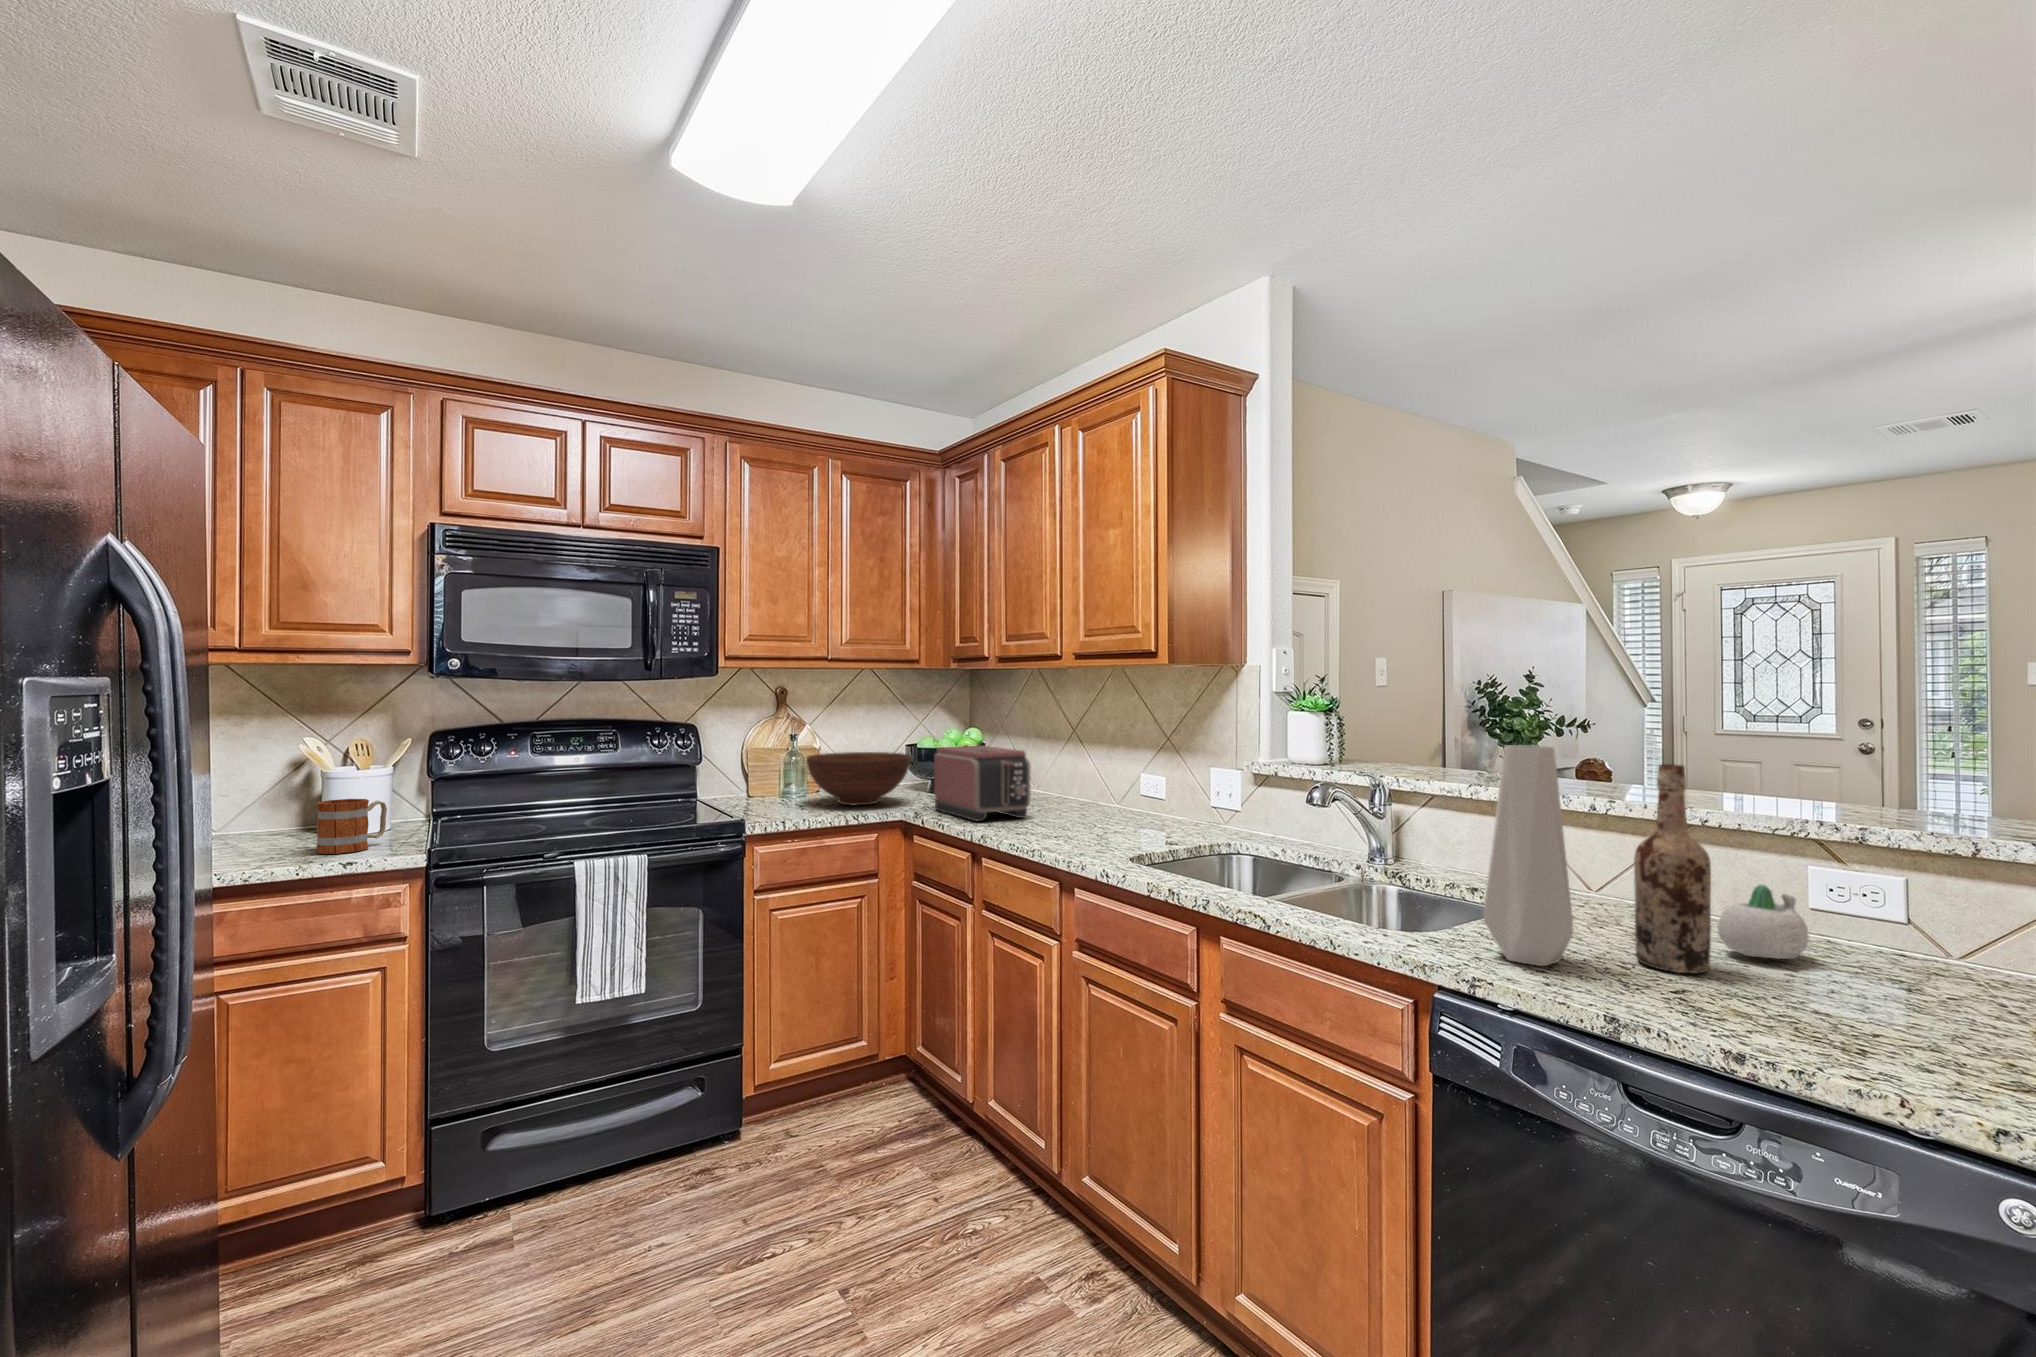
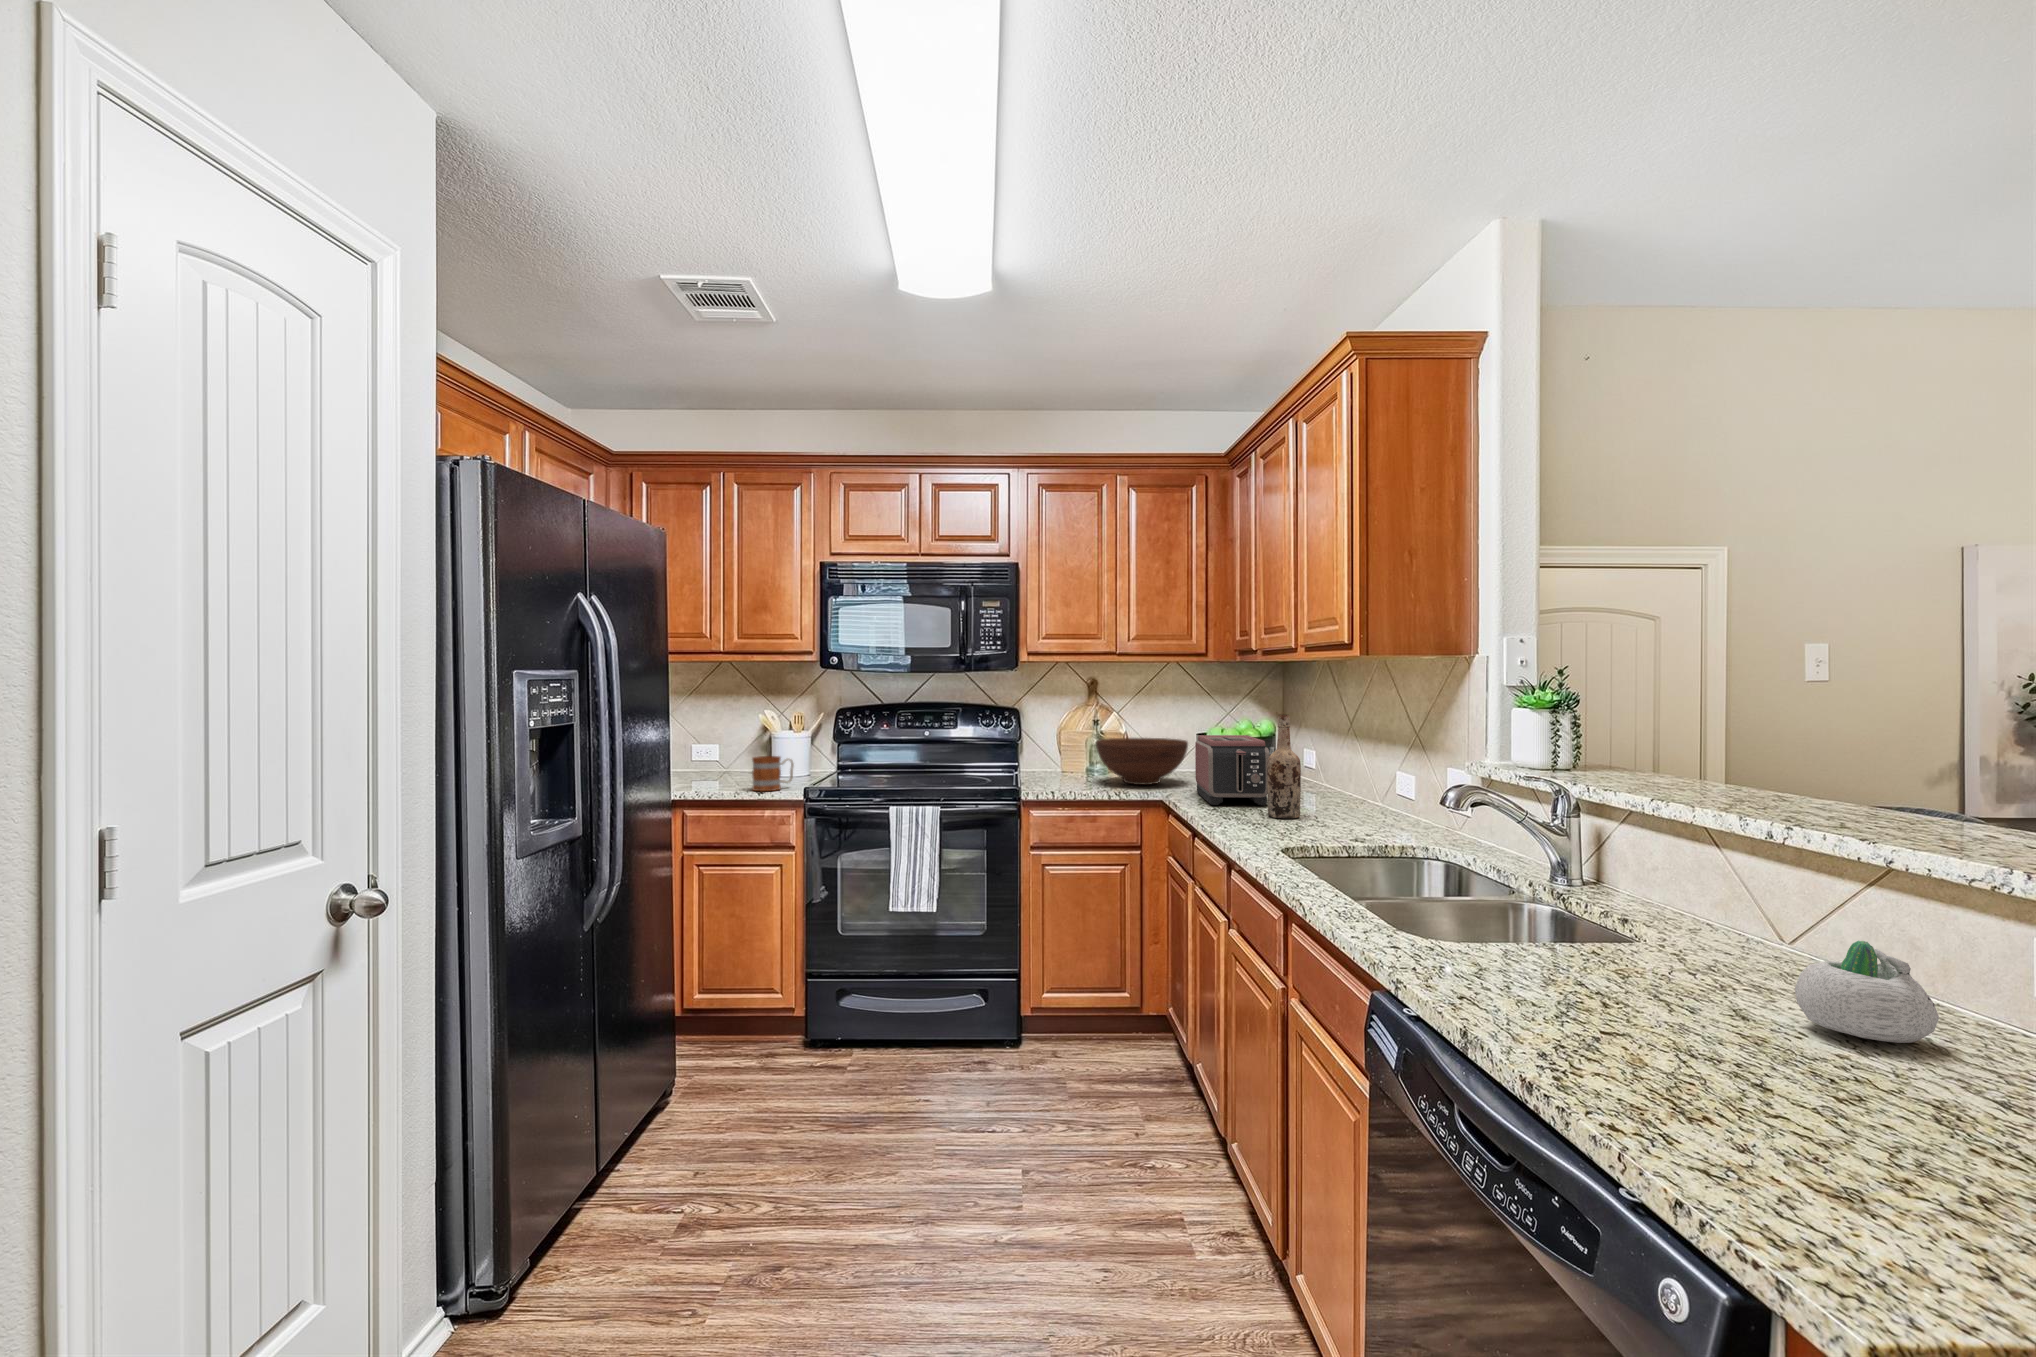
vase: present [1484,745,1573,966] -> none [1460,746,1557,988]
wine bottle: present [1634,764,1711,973] -> present [1267,714,1301,819]

